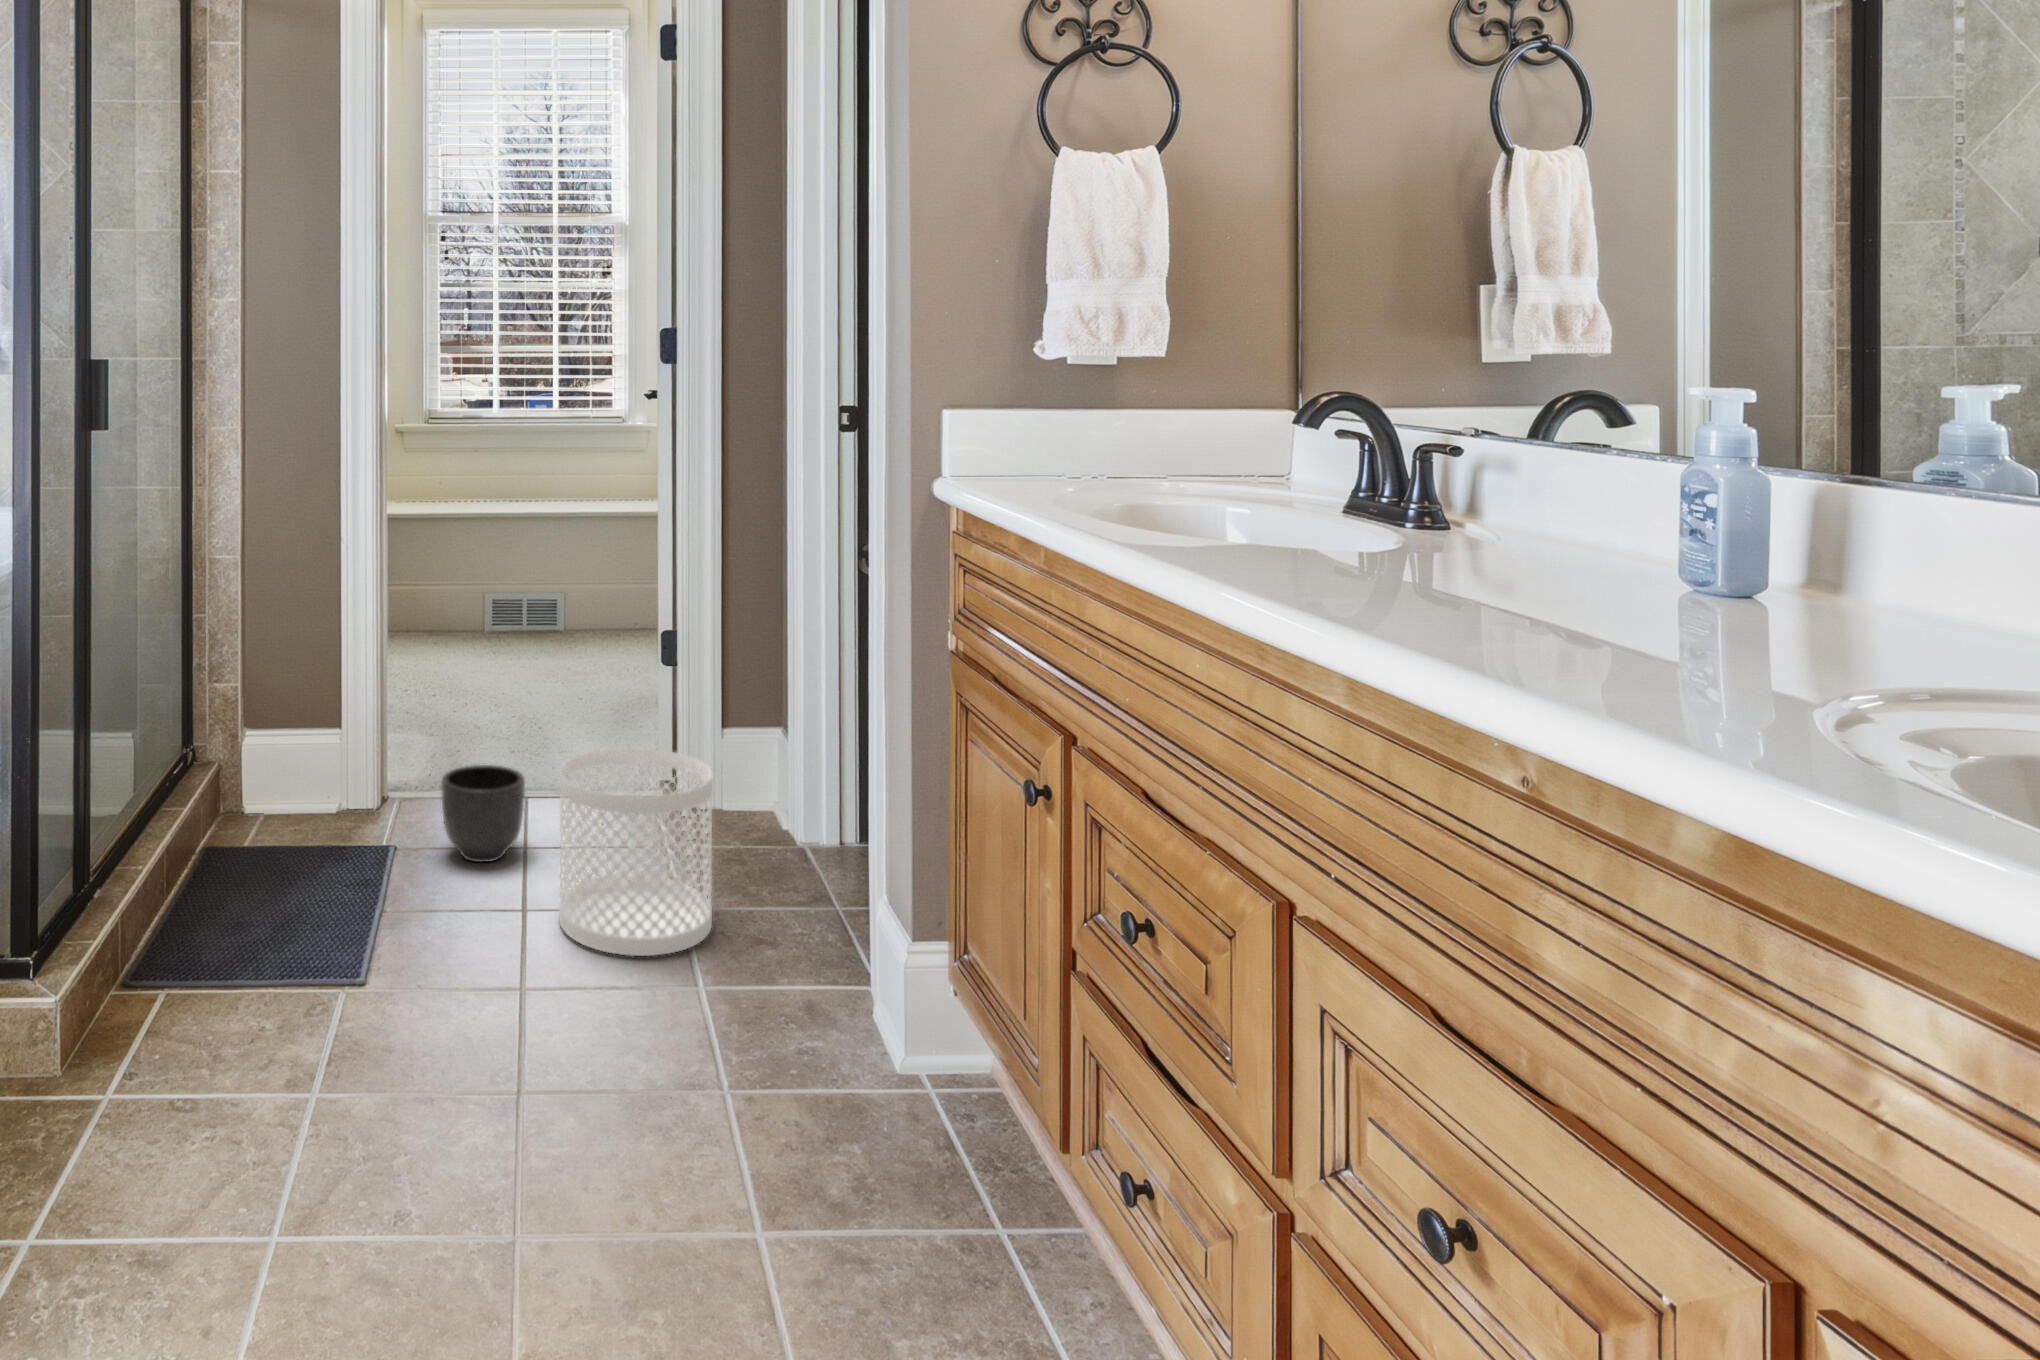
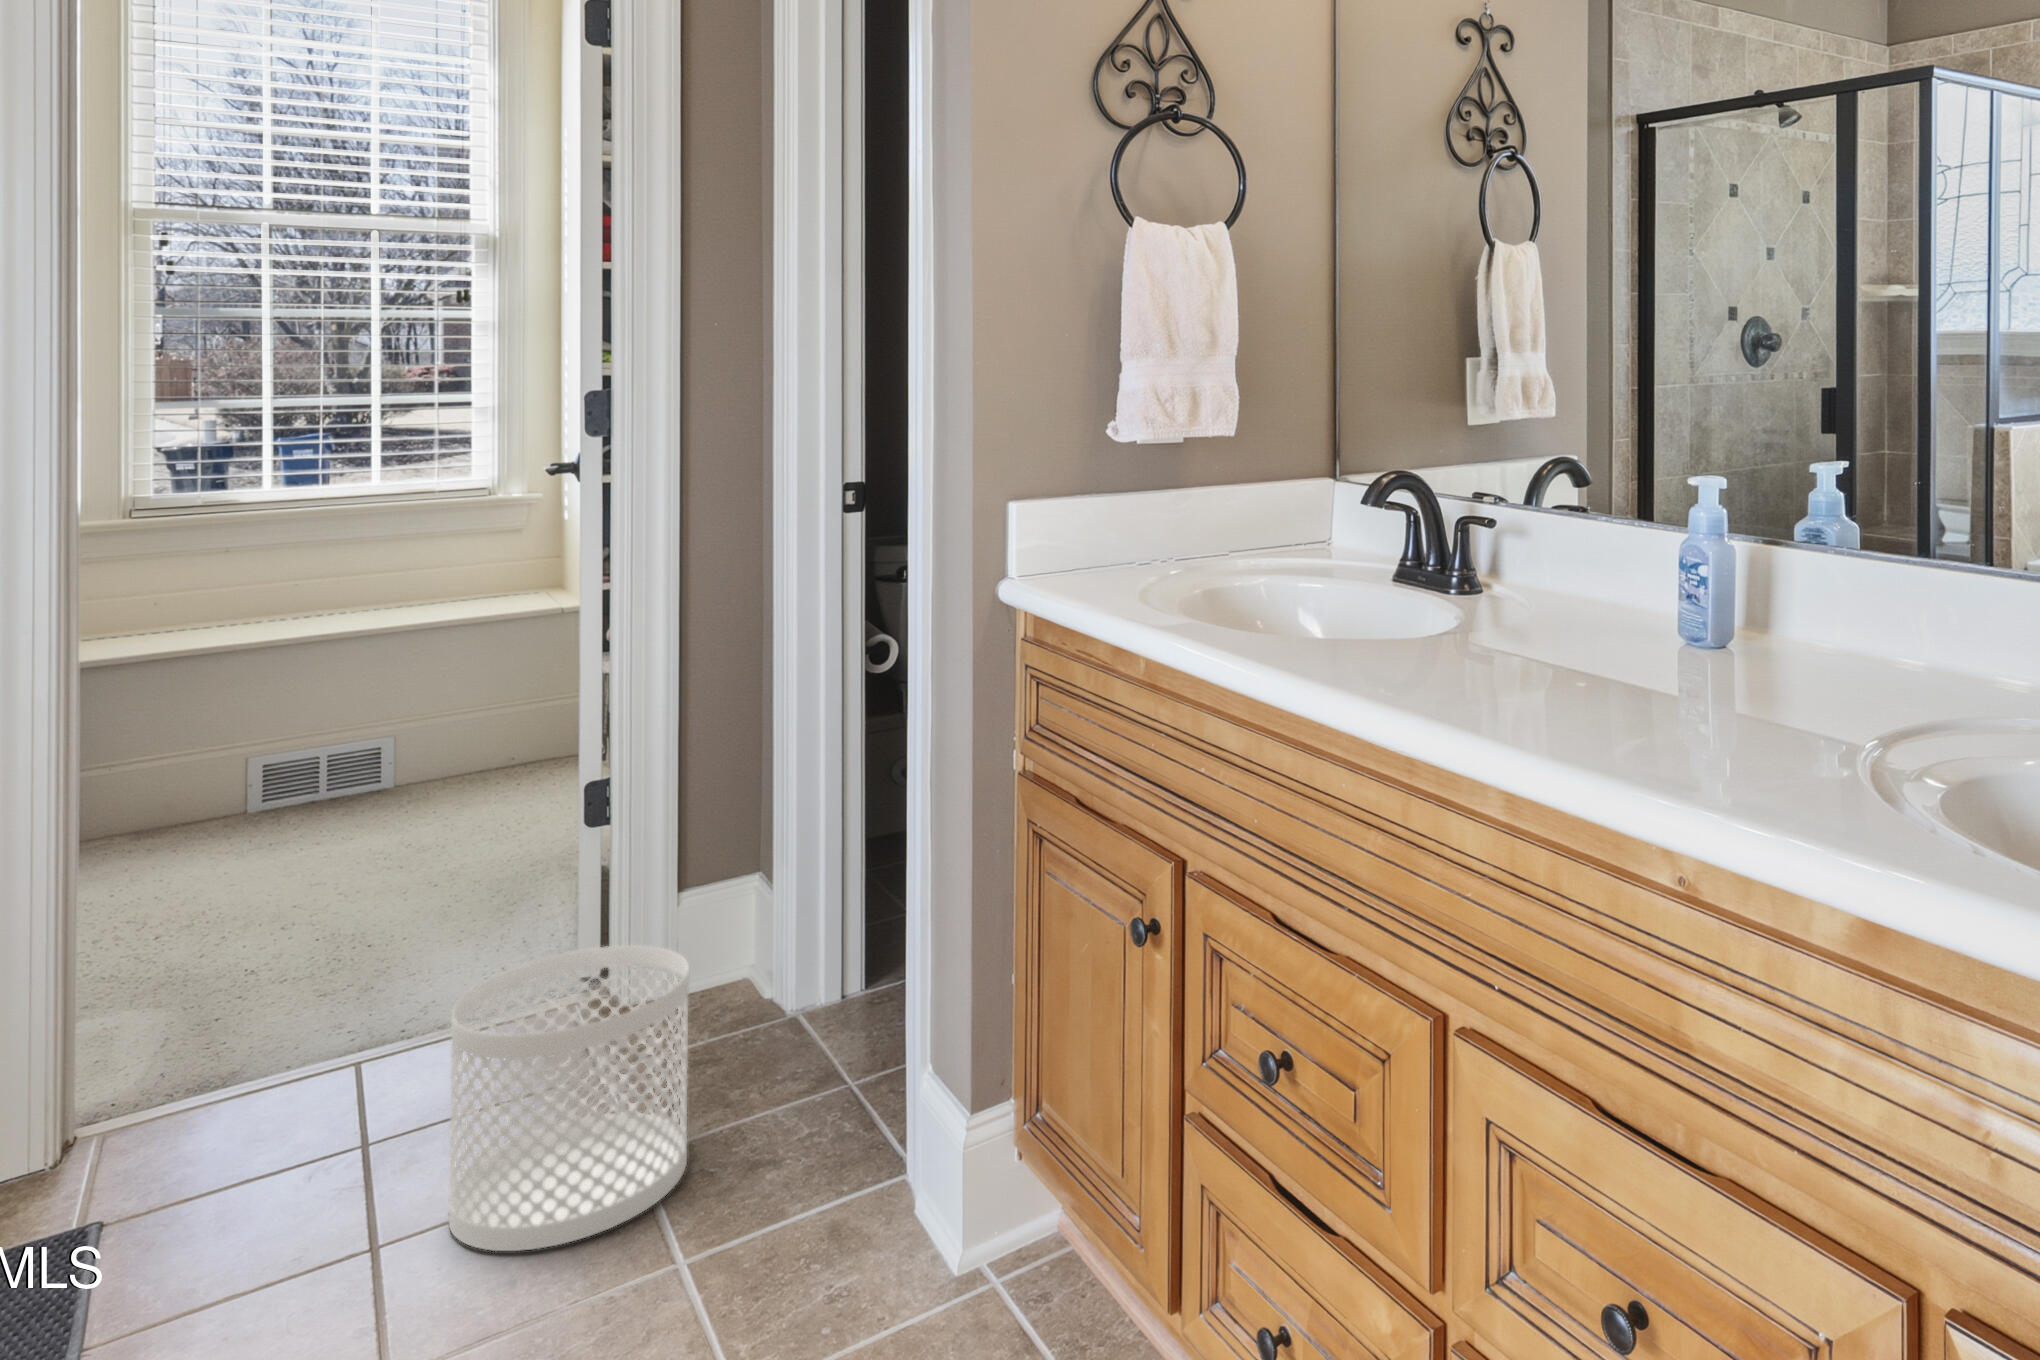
planter: present [441,765,525,862] -> none [221,1021,377,1178]

